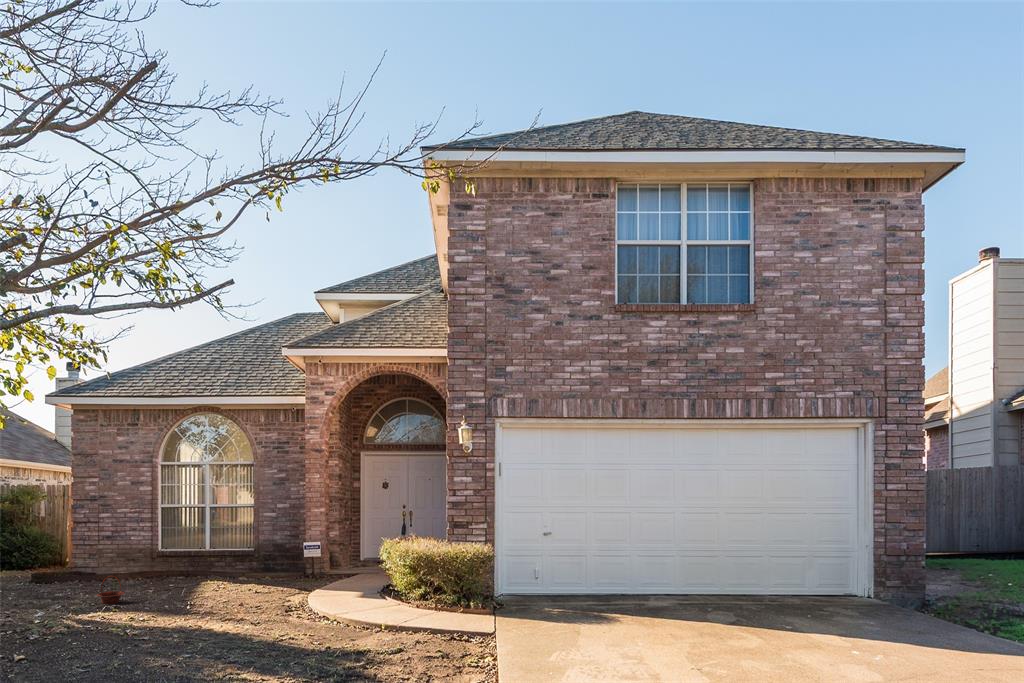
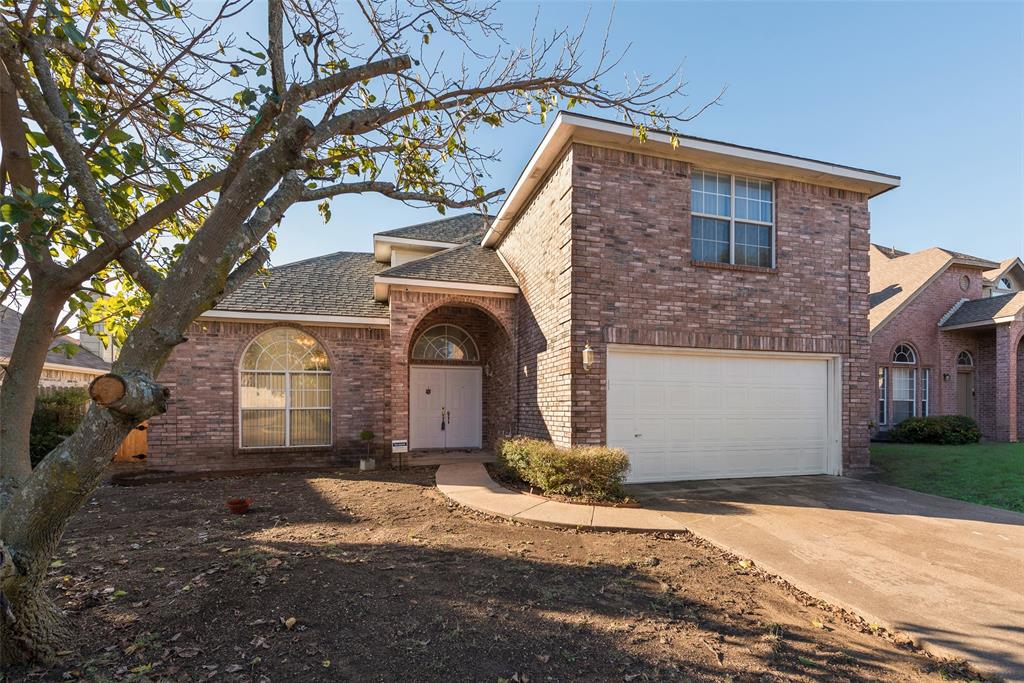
potted tree: none [276,520,298,573] -> present [360,430,376,470]

